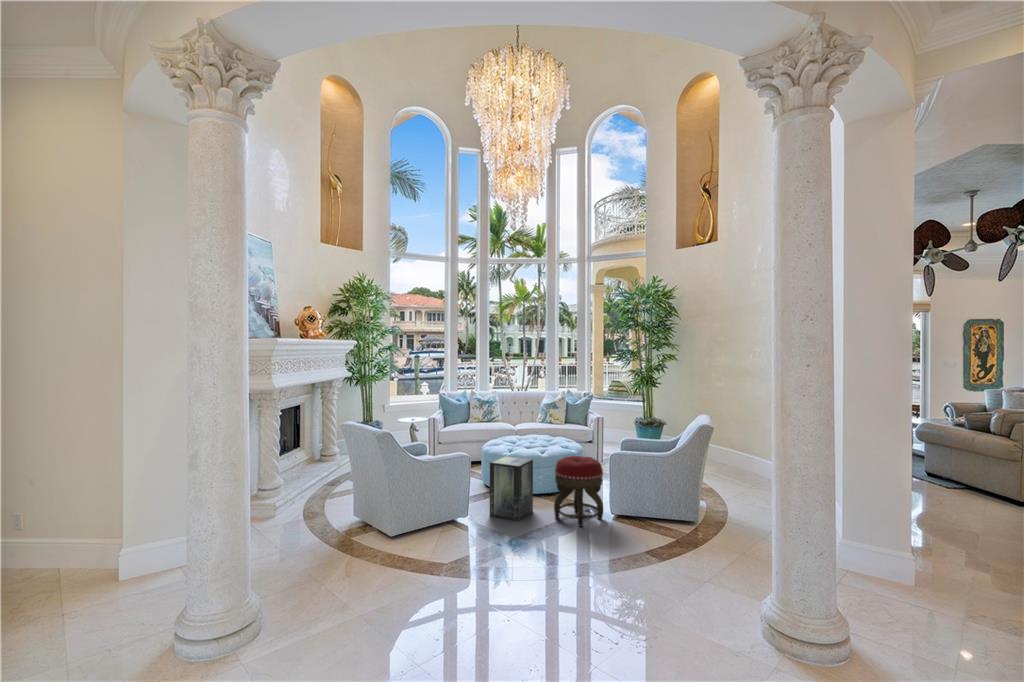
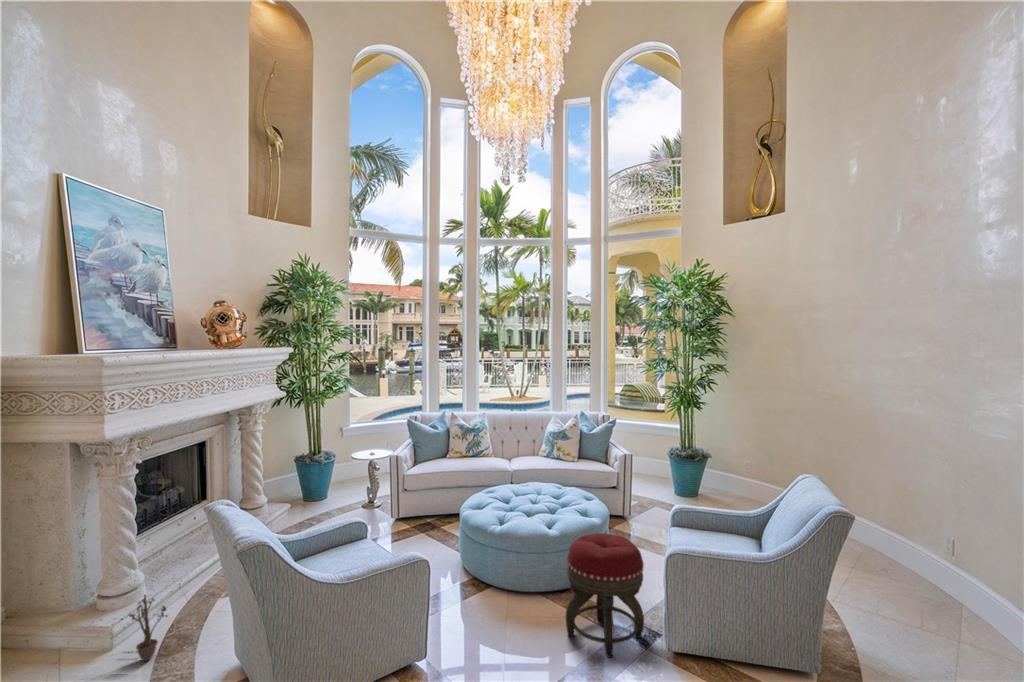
storage box: present [490,456,533,521] -> none [465,529,533,643]
decorative plant: none [279,488,308,529] -> present [127,595,167,661]

